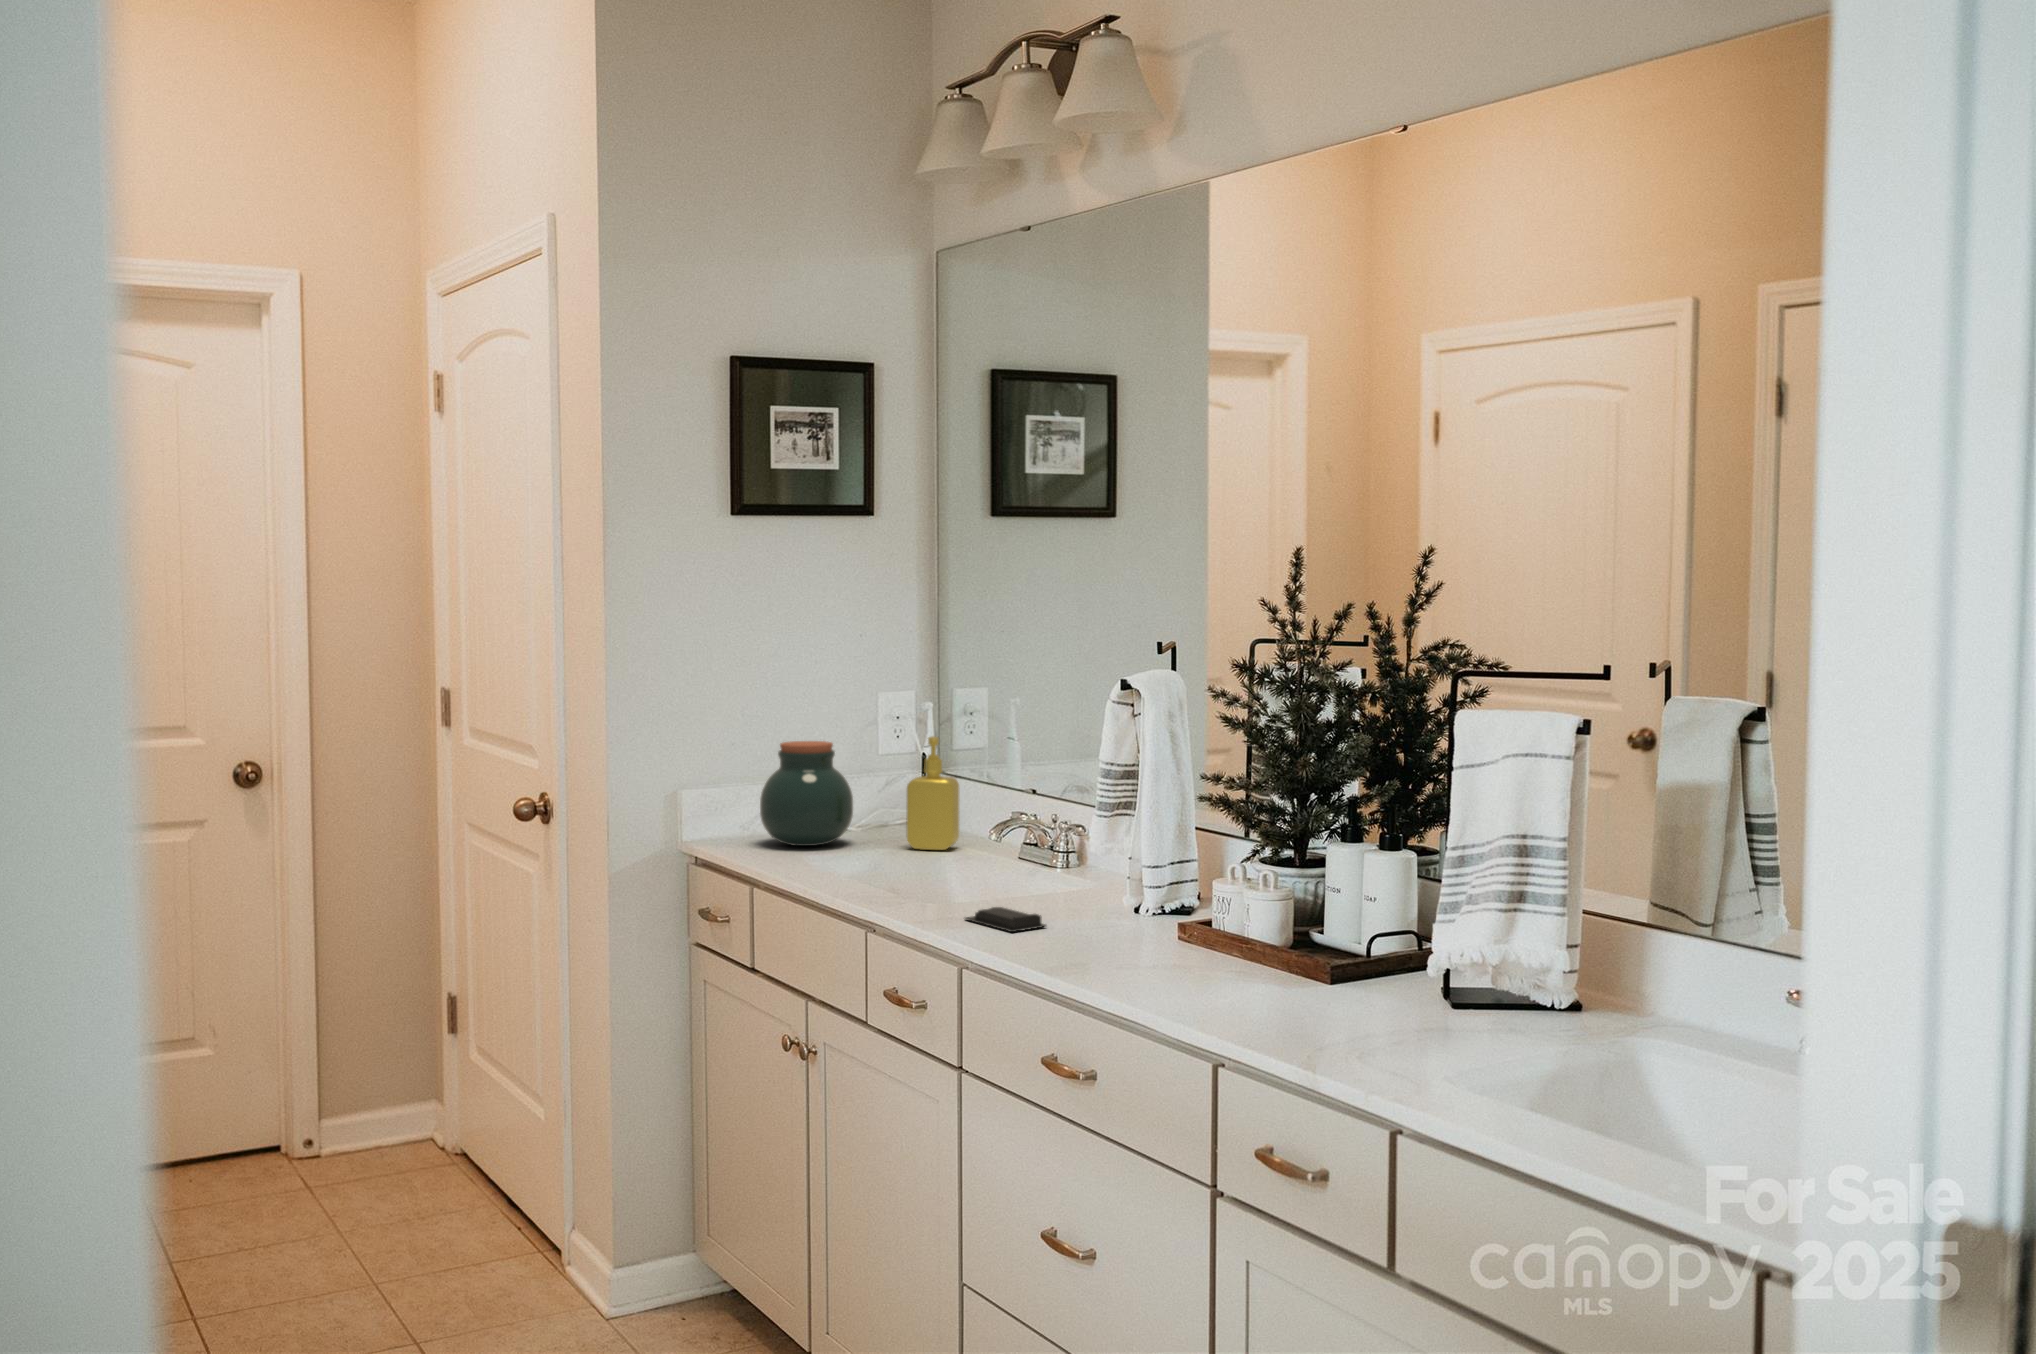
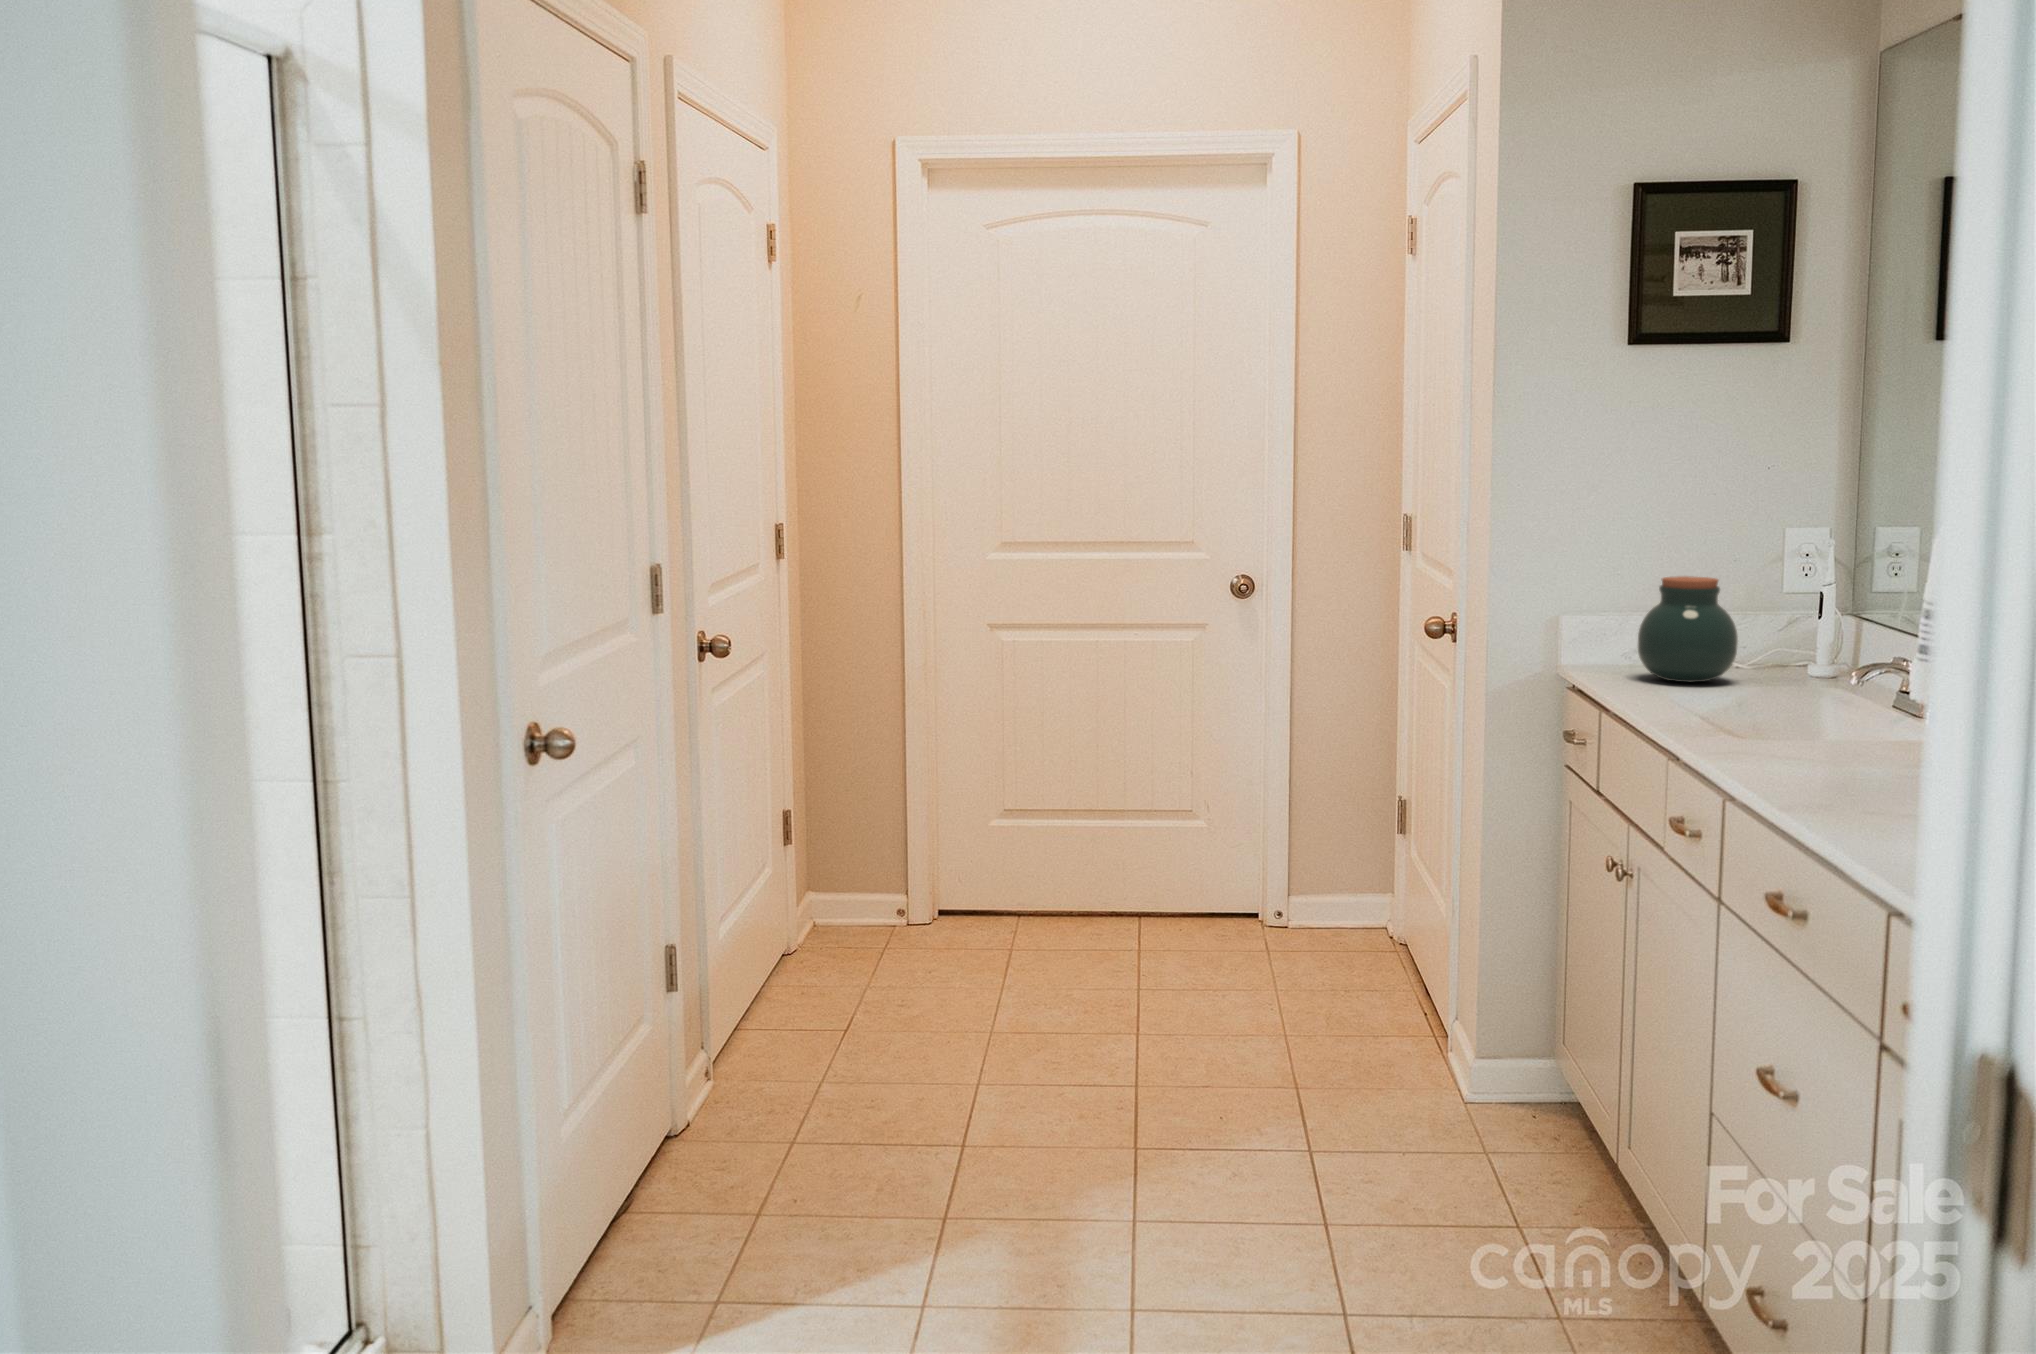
soap dispenser: present [907,736,959,850] -> none [1786,577,1852,698]
soap bar: present [965,907,1046,932] -> none [1750,747,1829,771]

